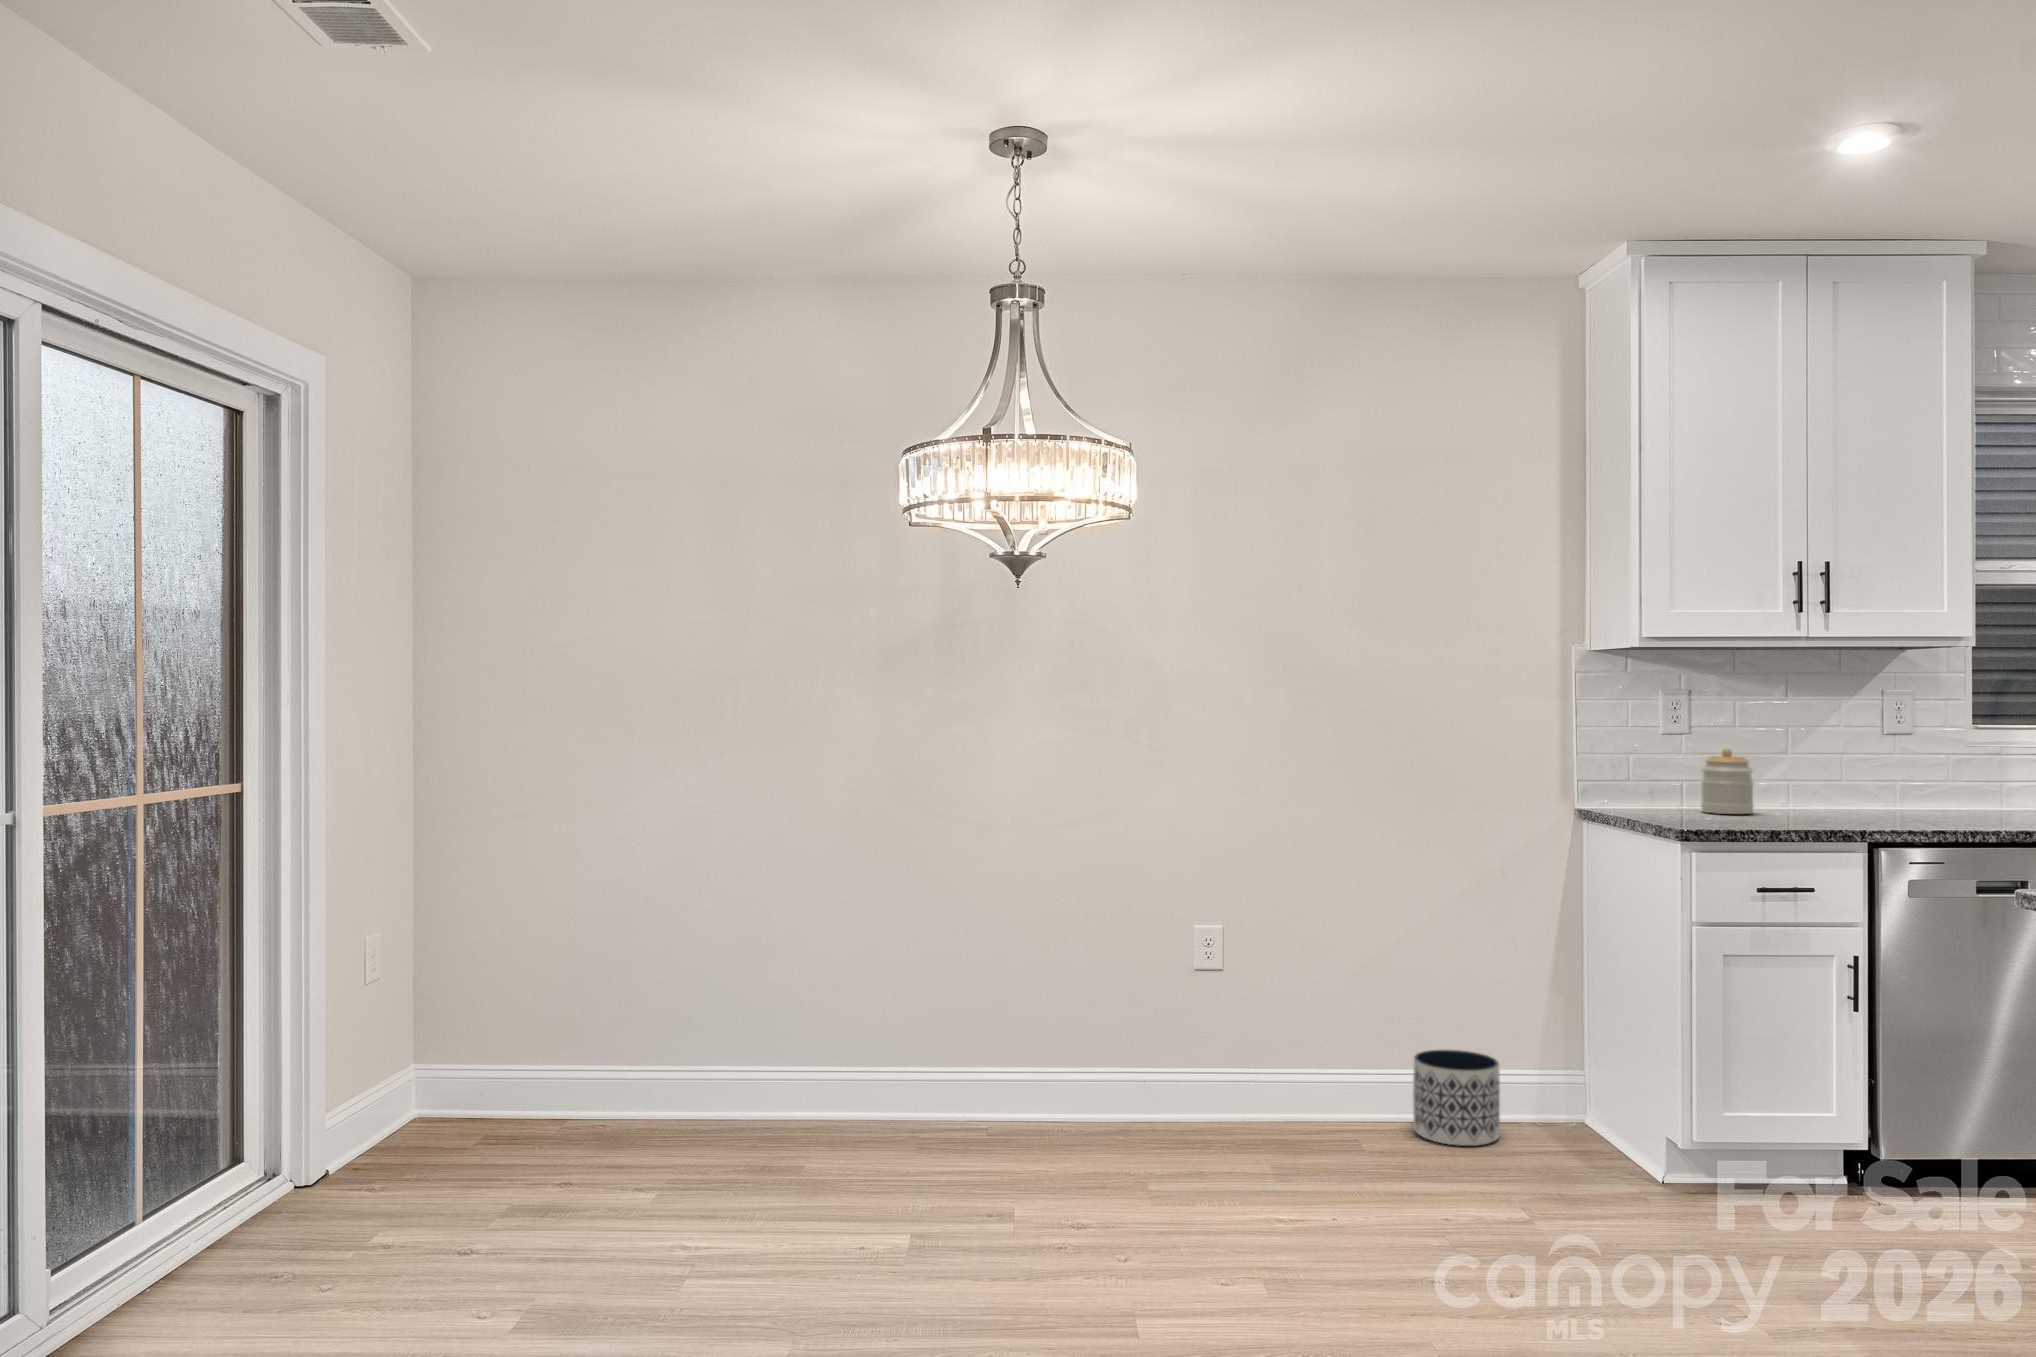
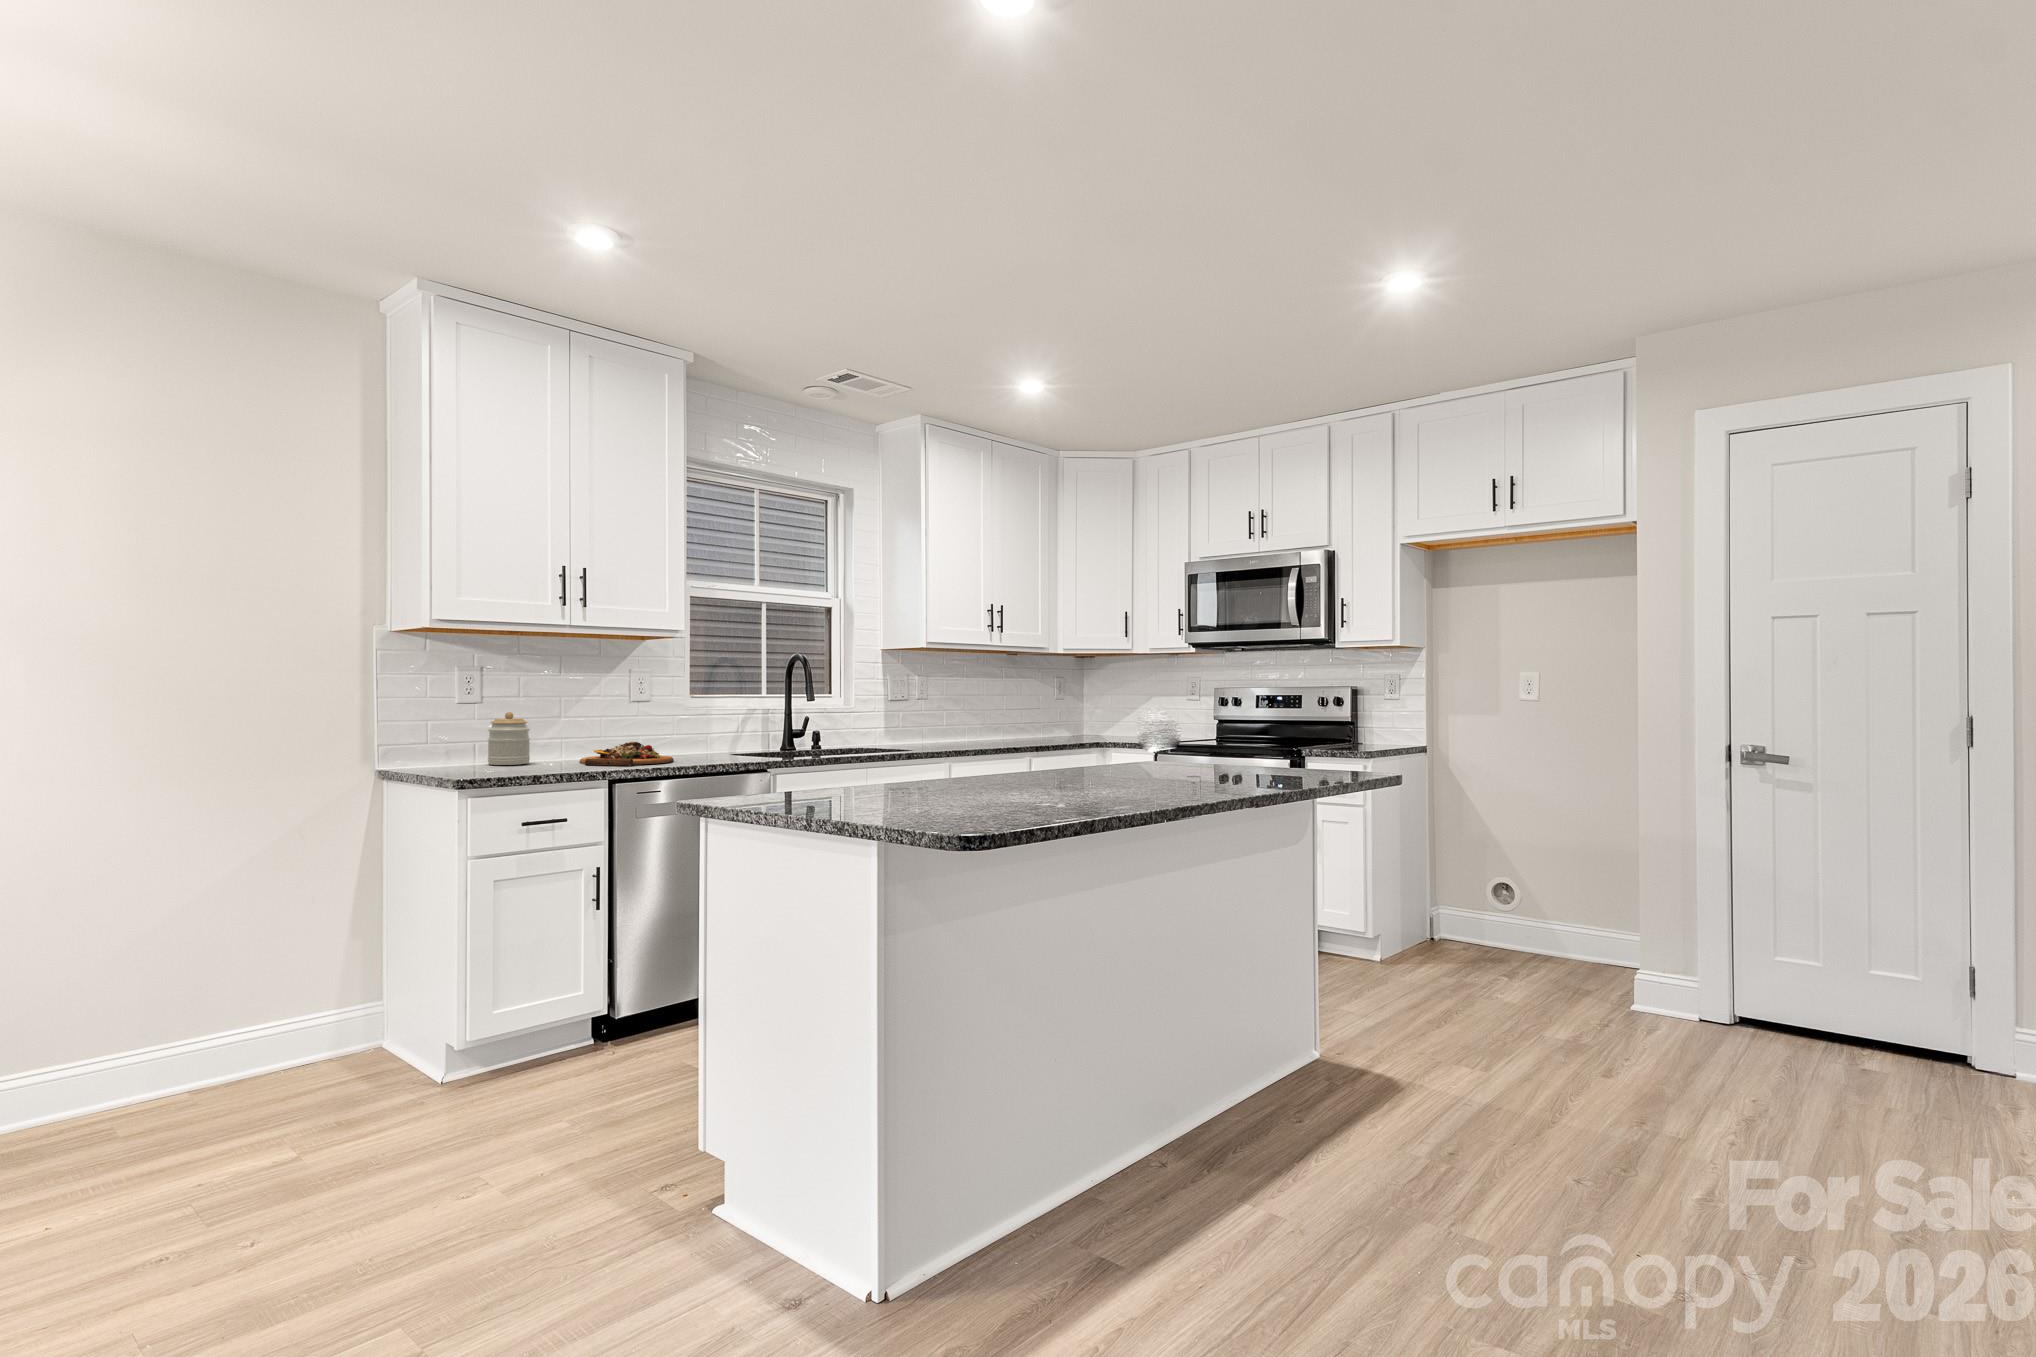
cutting board: none [1818,792,1957,825] -> present [579,742,674,766]
planter: present [1413,1050,1500,1146] -> none [193,1002,290,1098]

